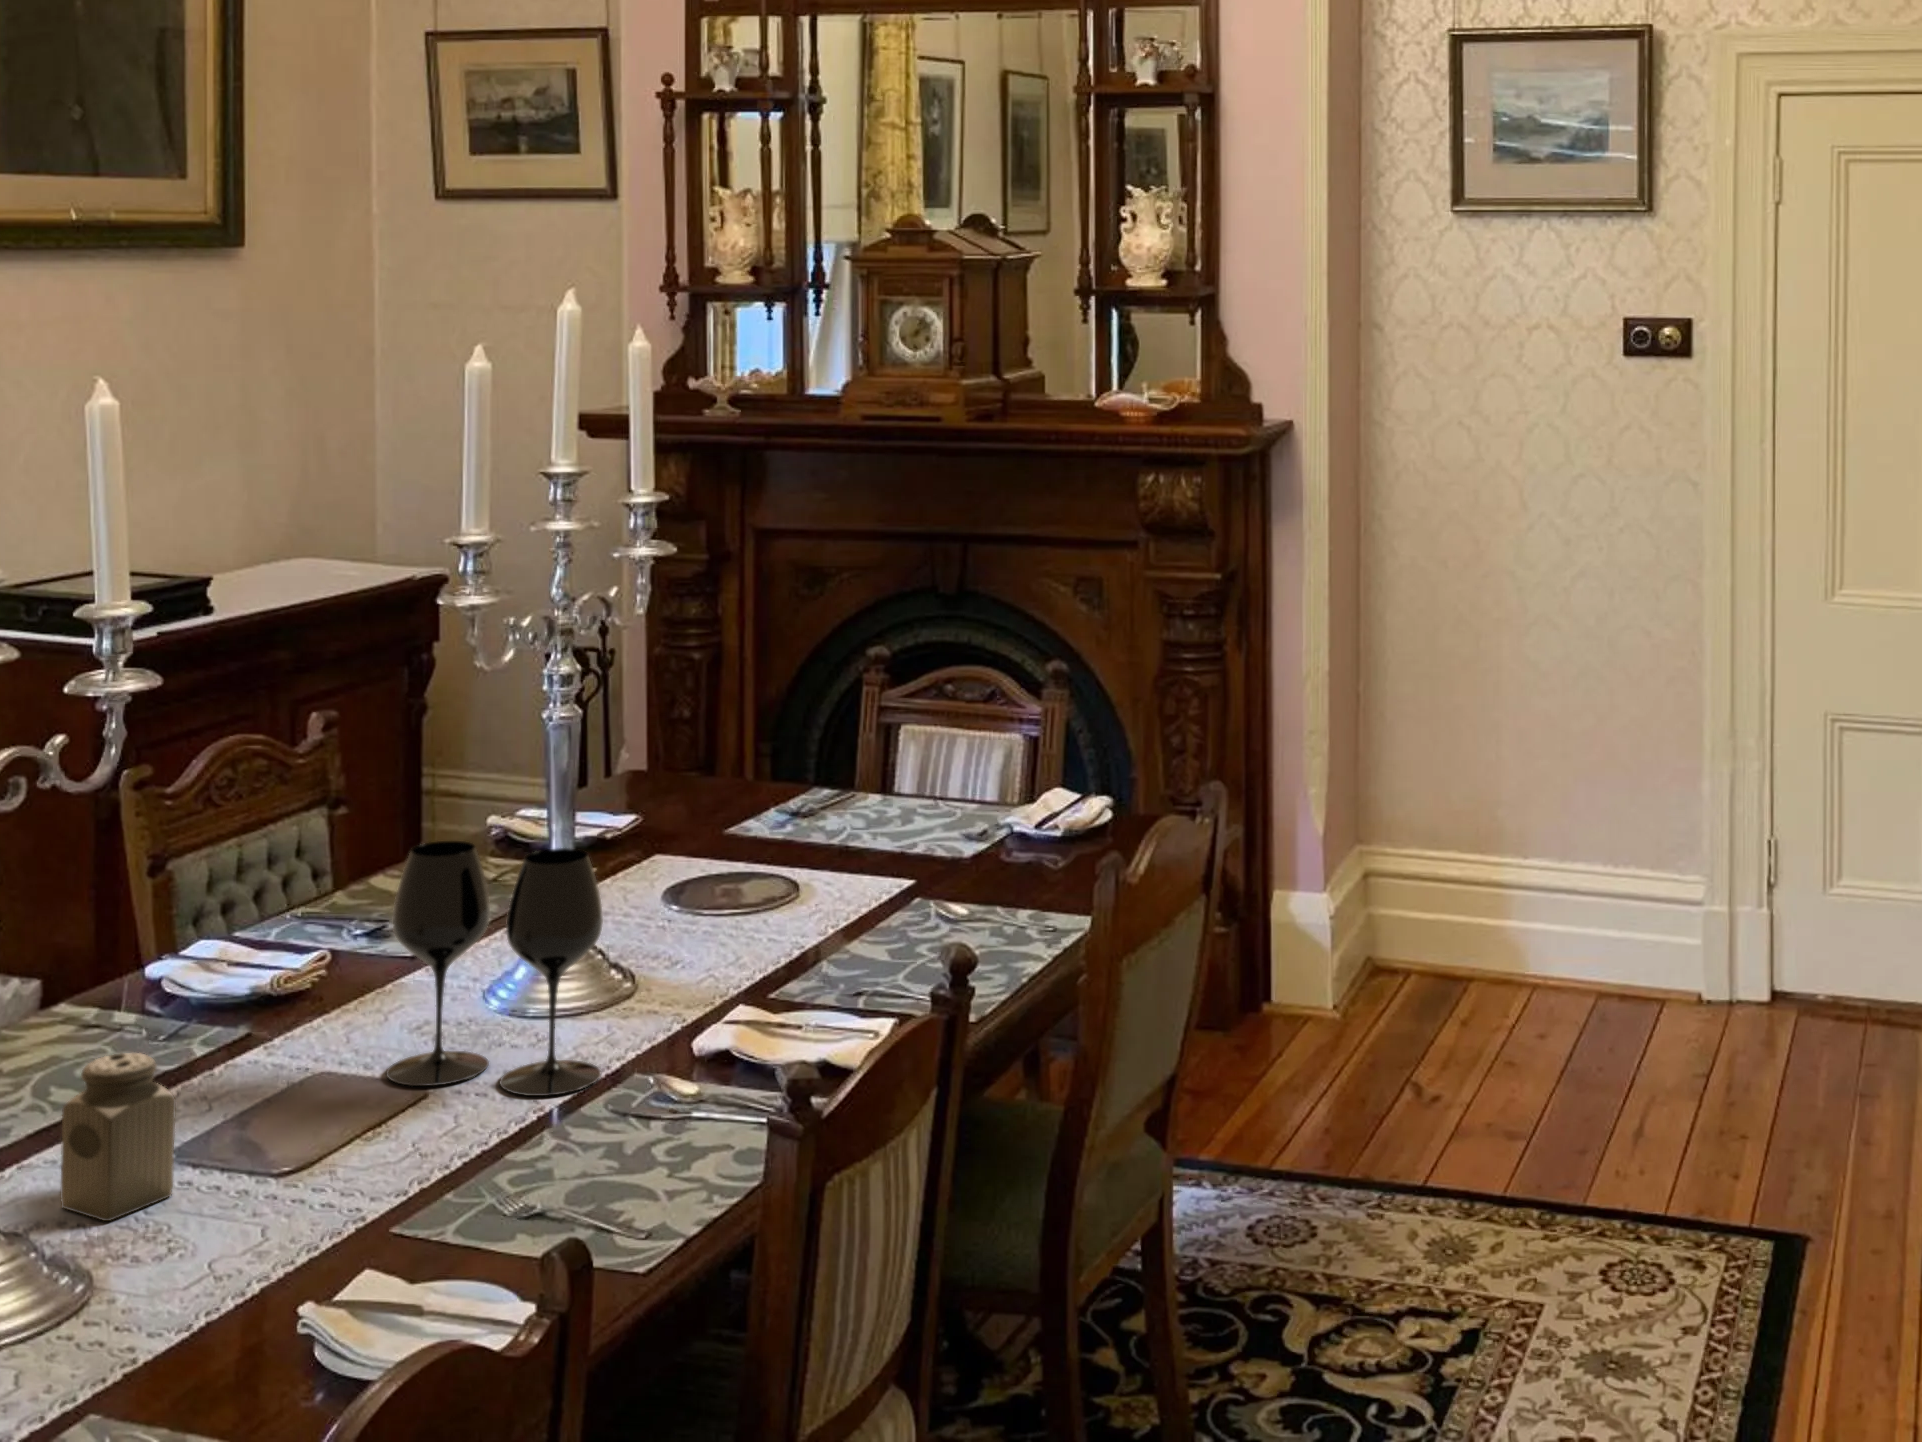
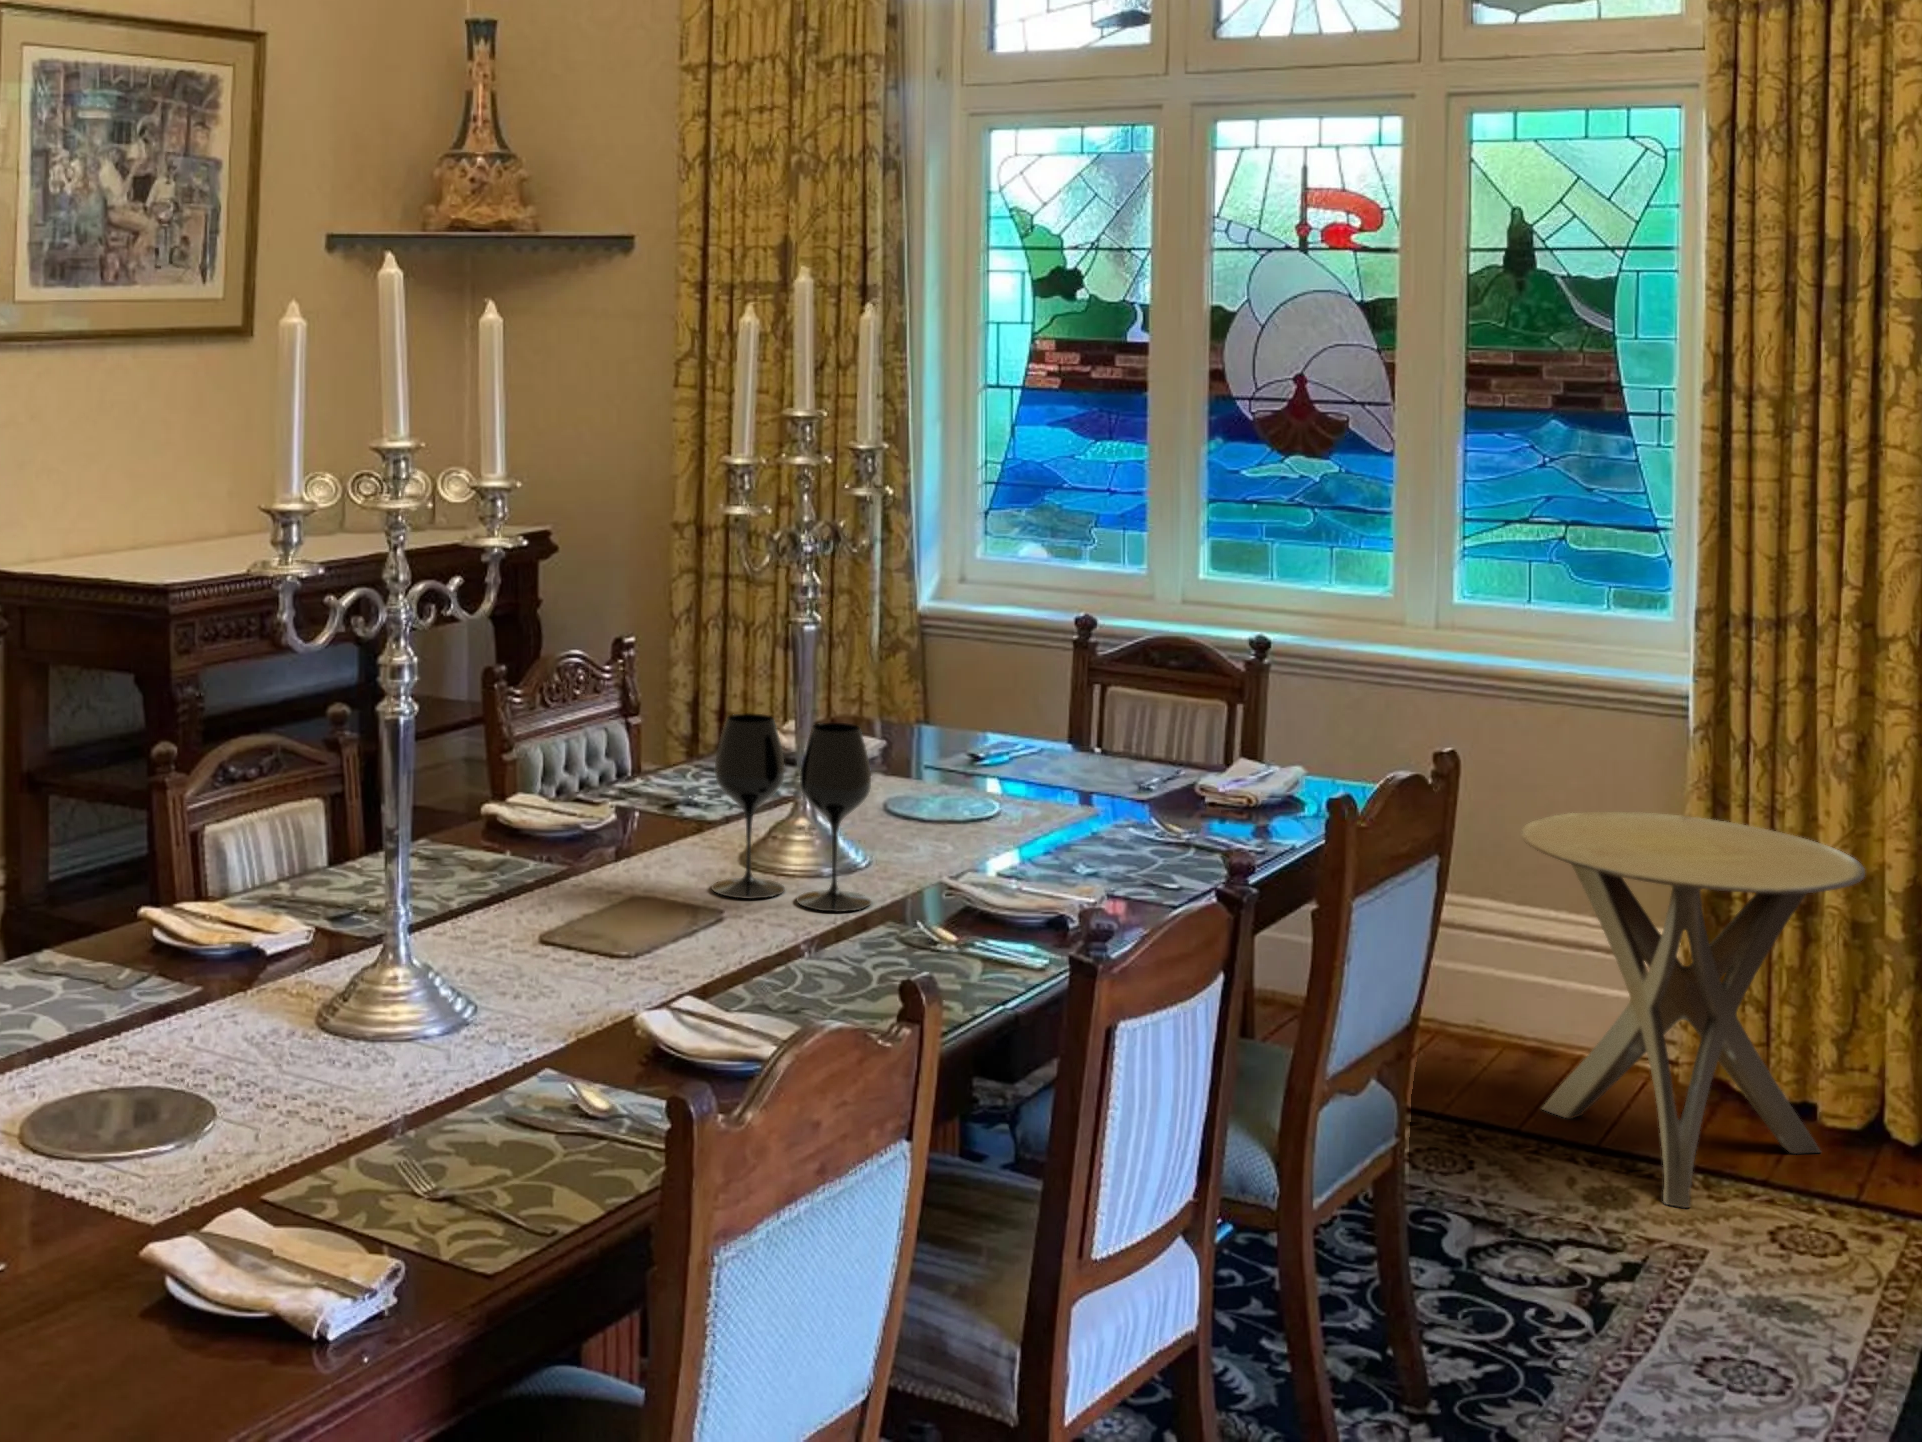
side table: none [1367,835,1690,1253] -> present [1520,812,1865,1208]
salt shaker: present [60,1053,176,1221] -> none [514,841,588,956]

